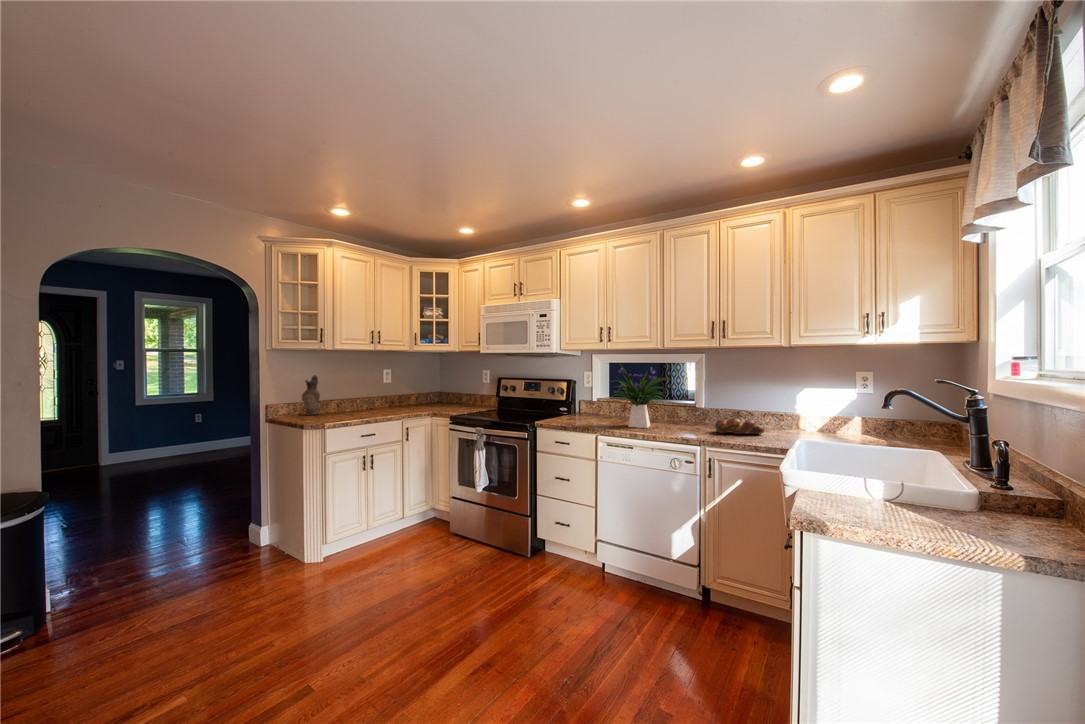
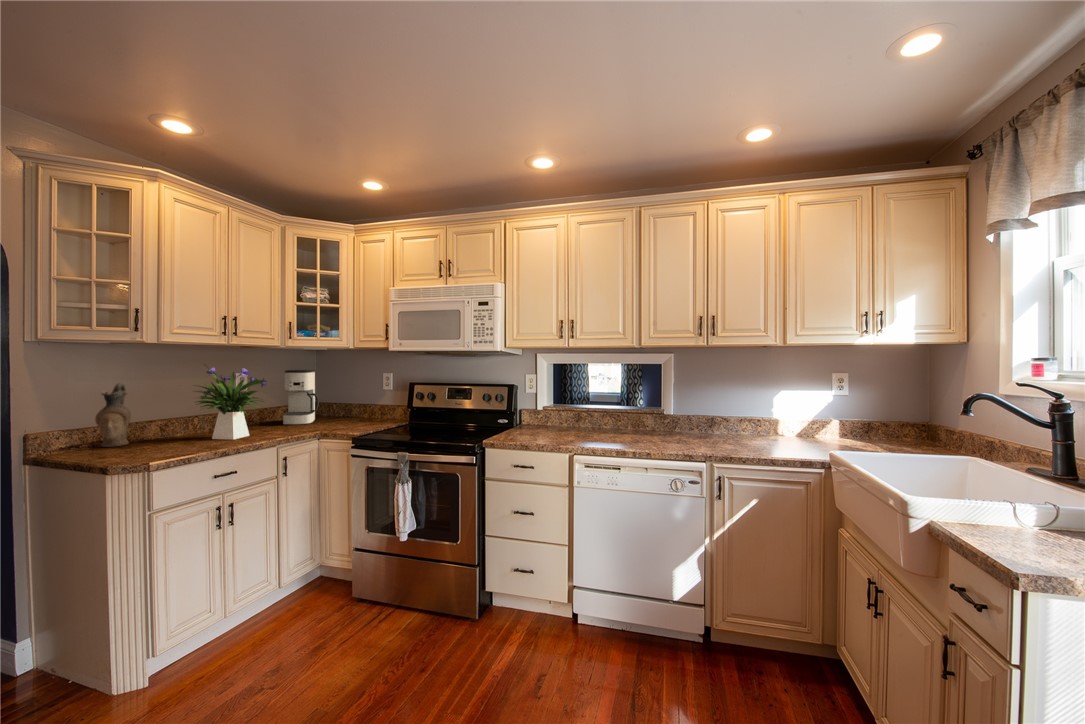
flower arrangement: present [612,363,670,428] -> present [195,365,267,439]
coffee maker: none [411,368,436,408] -> present [283,370,319,425]
bread loaf: present [715,417,765,434] -> none [703,425,757,445]

